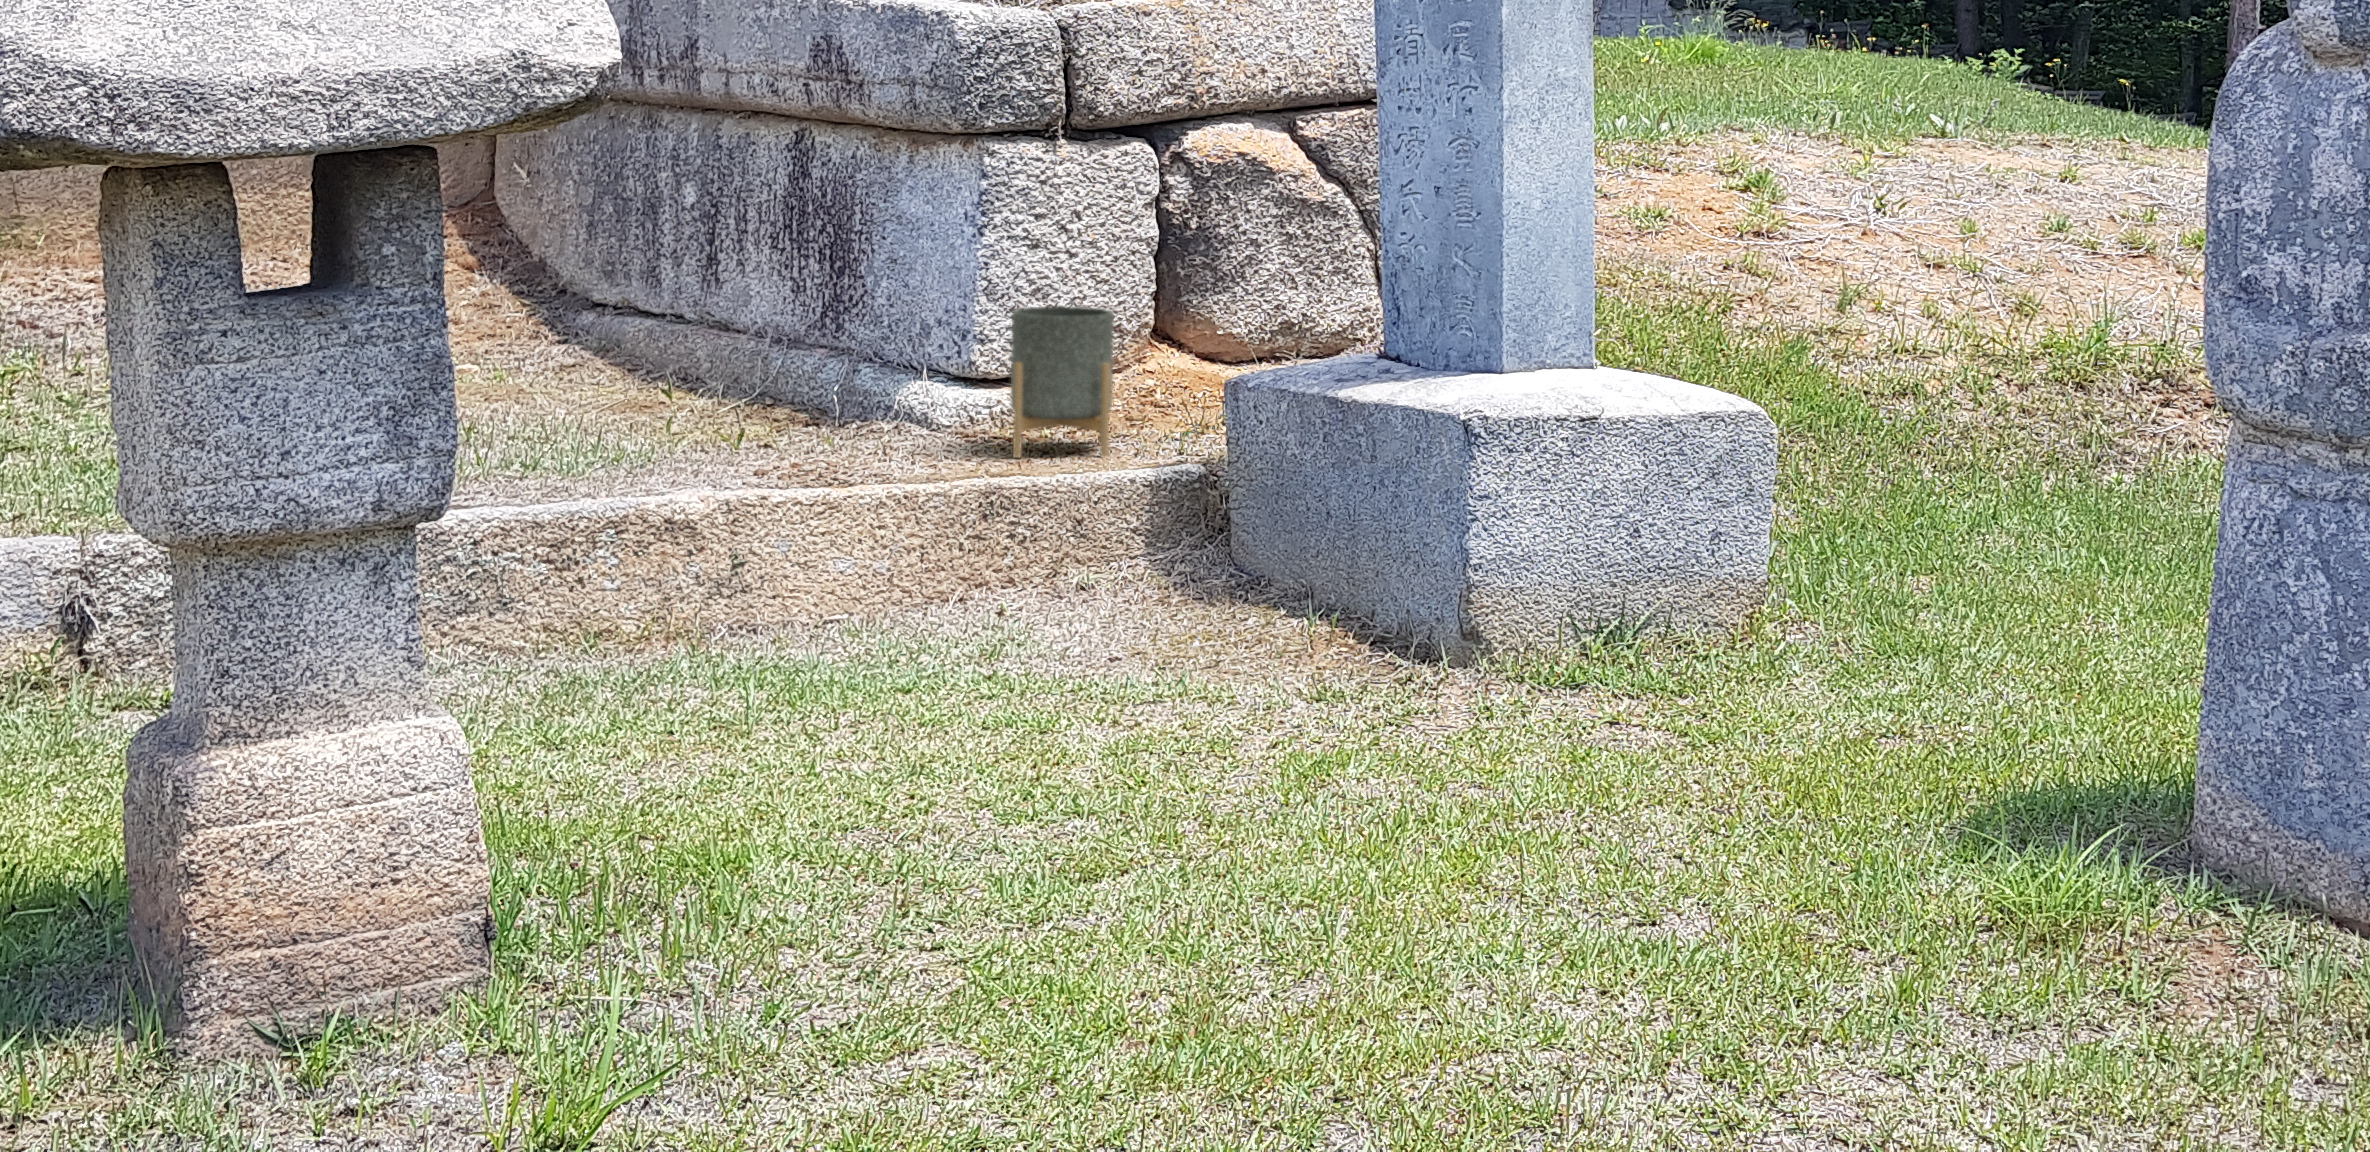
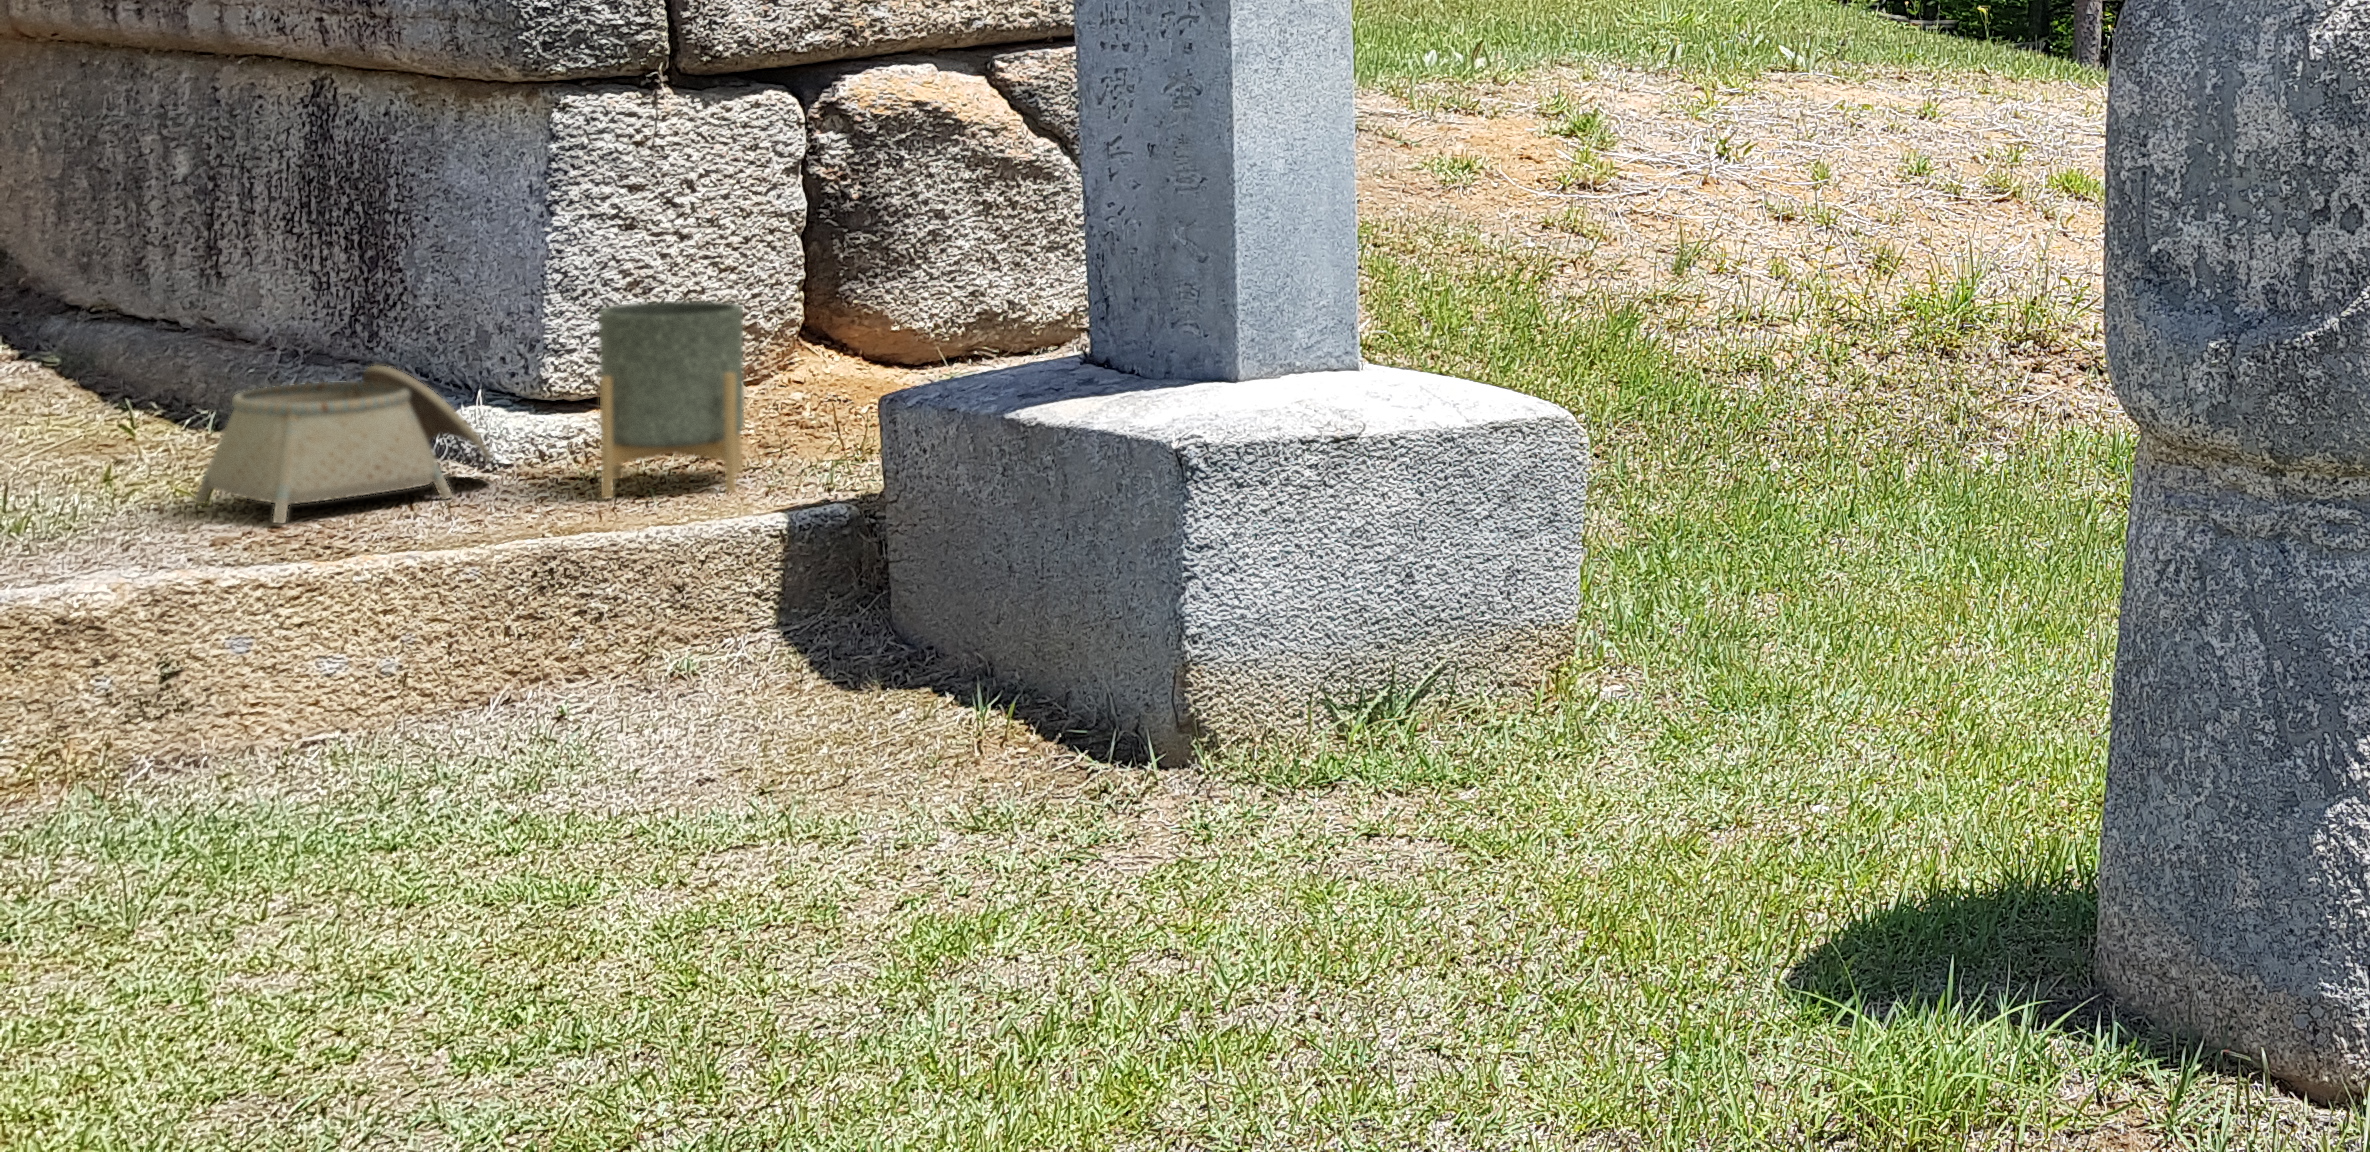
basket: none [731,350,933,464] -> present [194,366,492,524]

